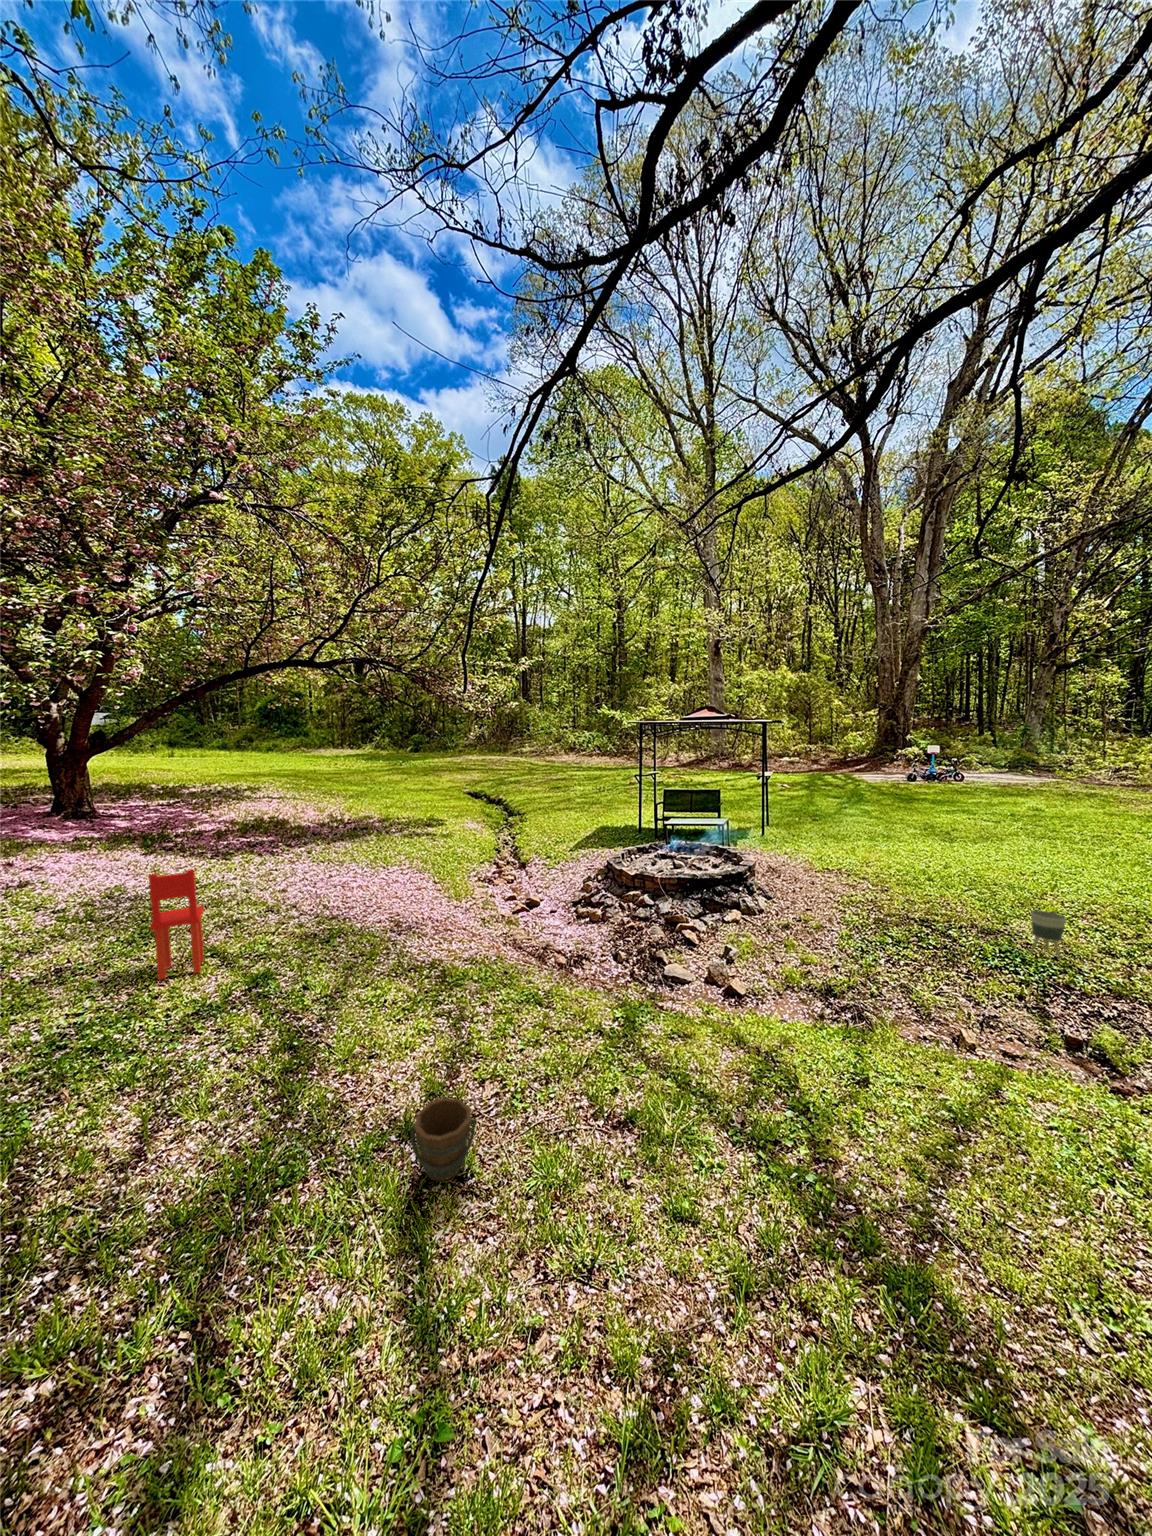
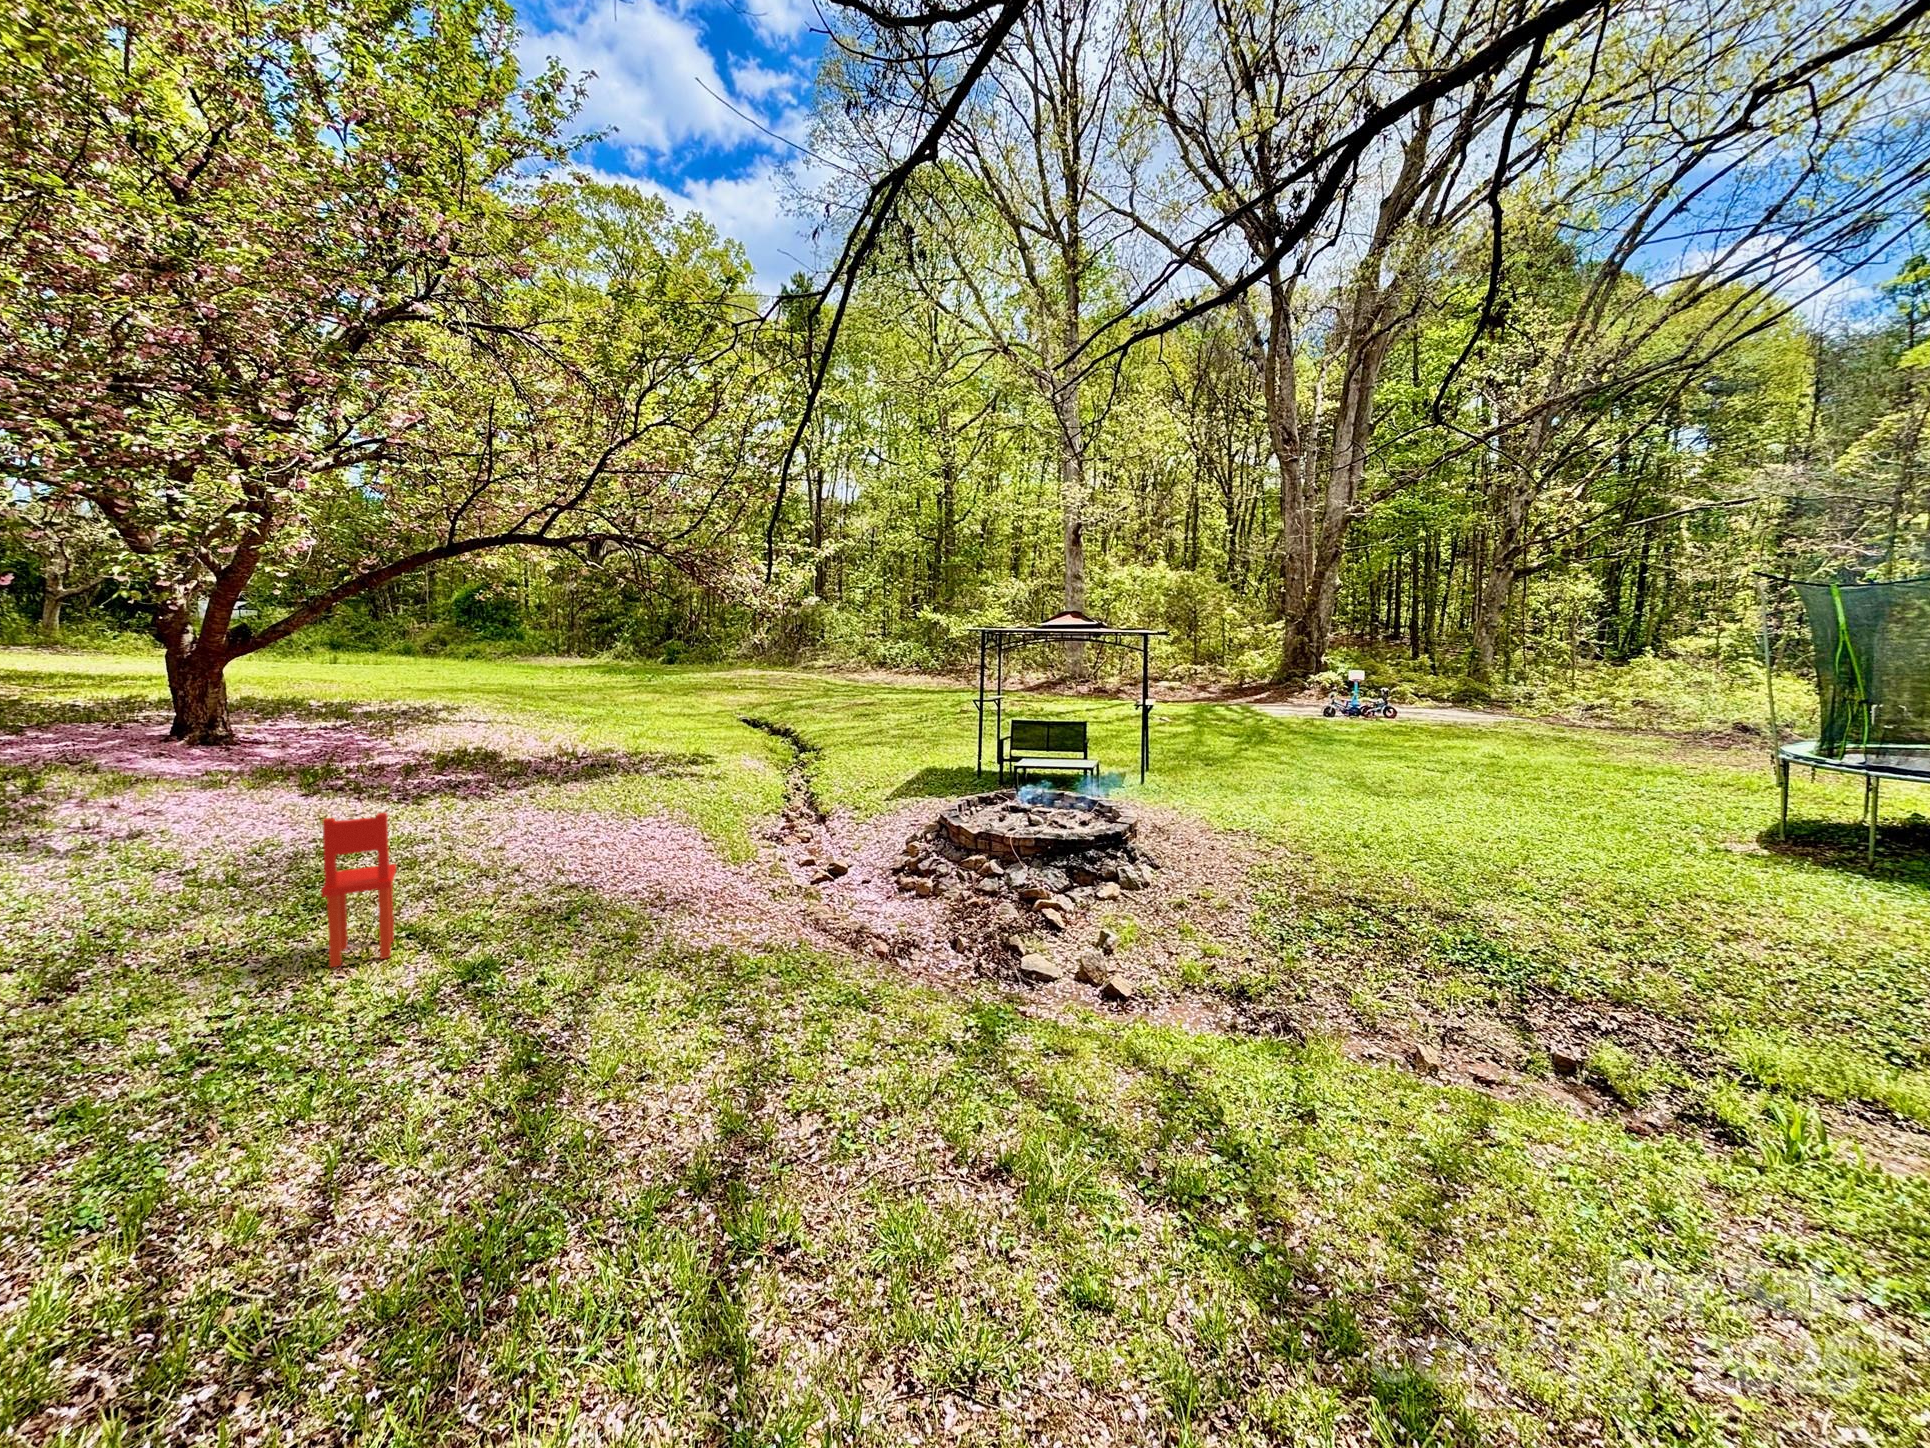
planter: present [1030,910,1066,959] -> none [1501,892,1548,956]
bucket: present [411,1098,476,1181] -> none [714,1137,804,1254]

